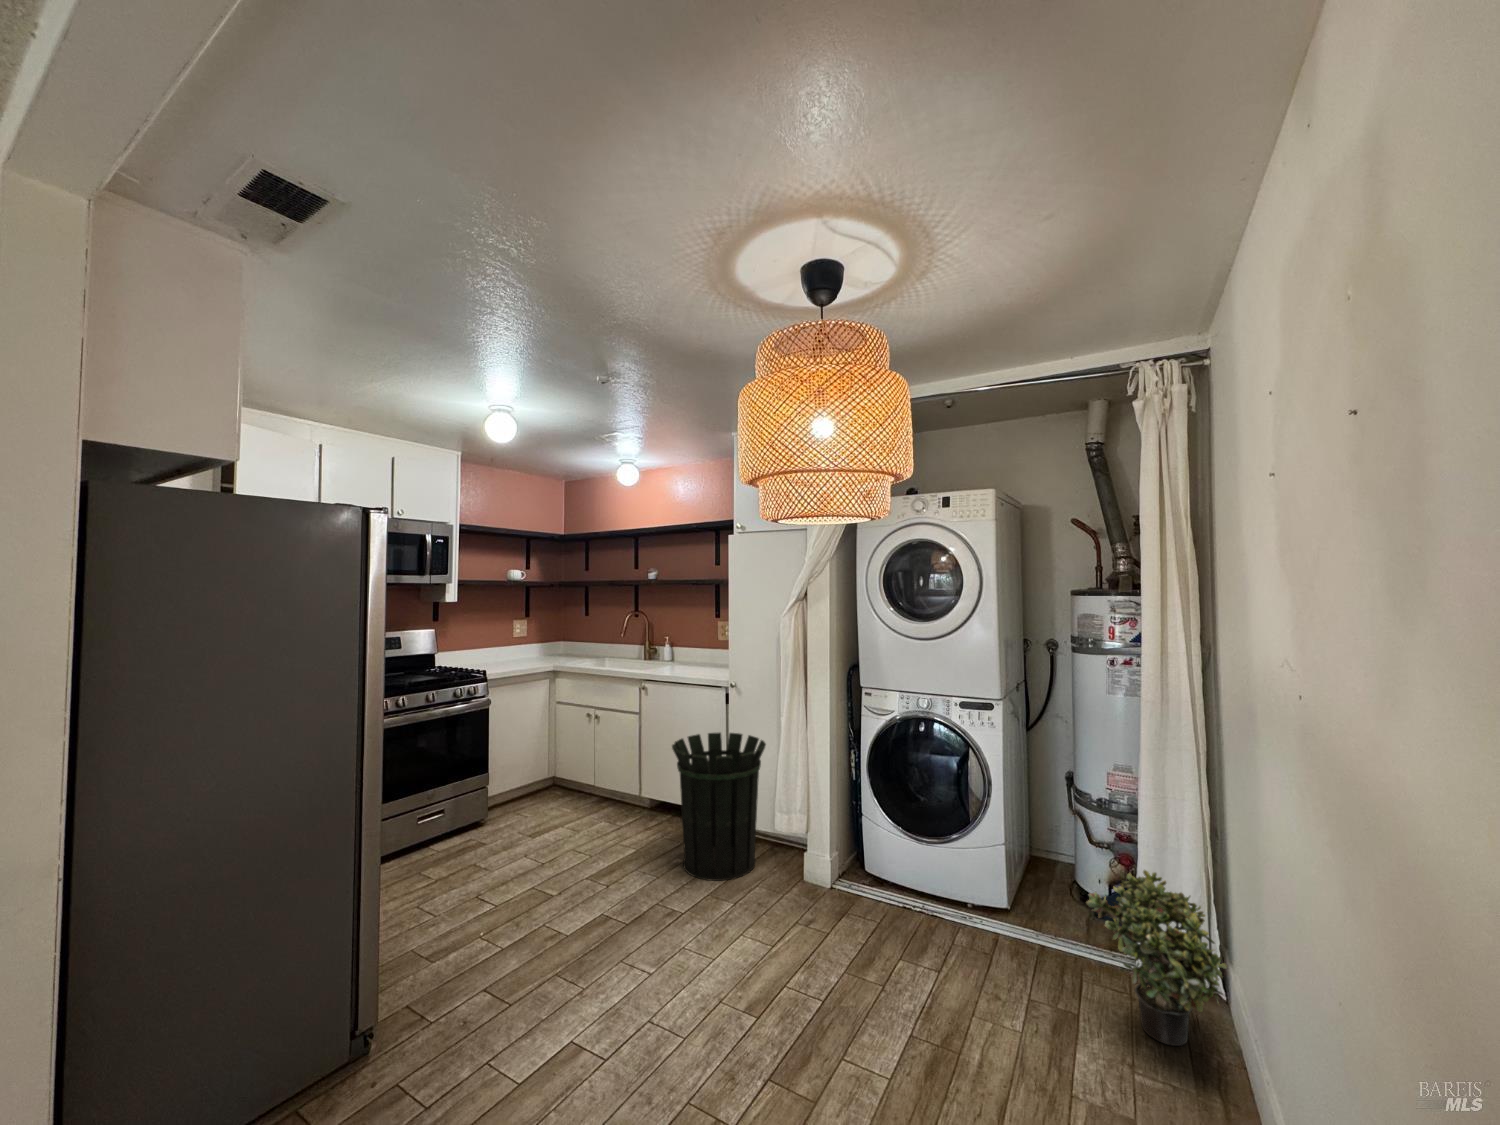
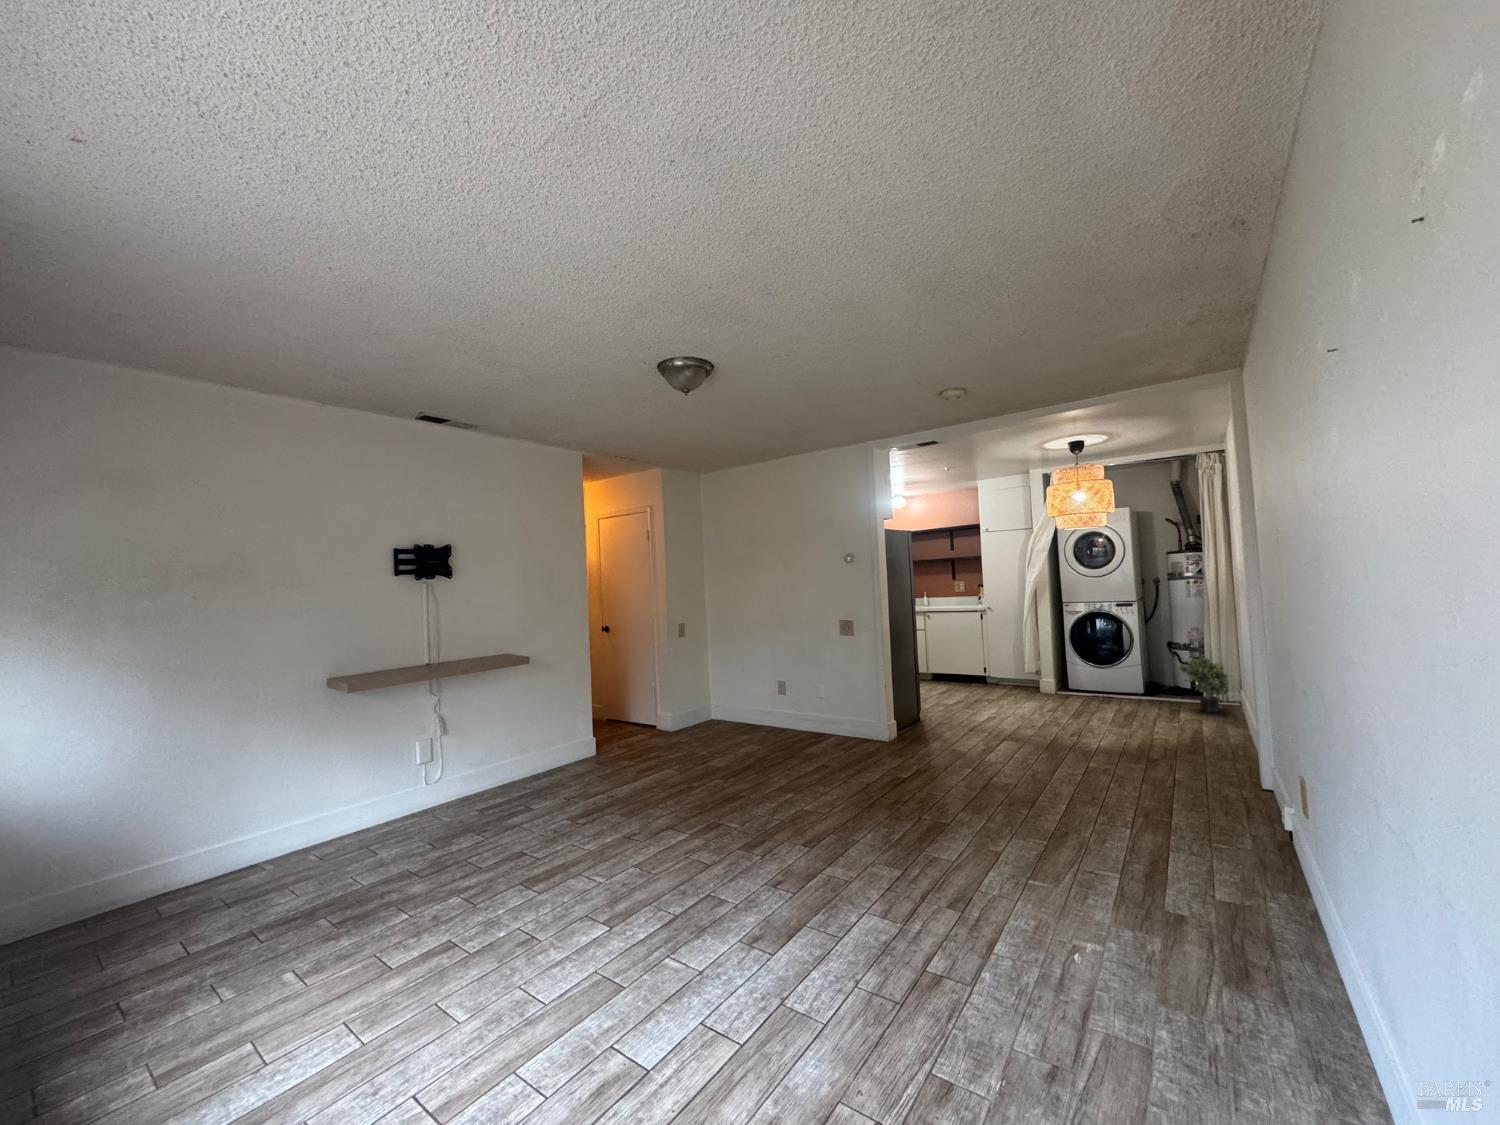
waste bin: present [672,733,766,881] -> none [966,633,1014,694]

